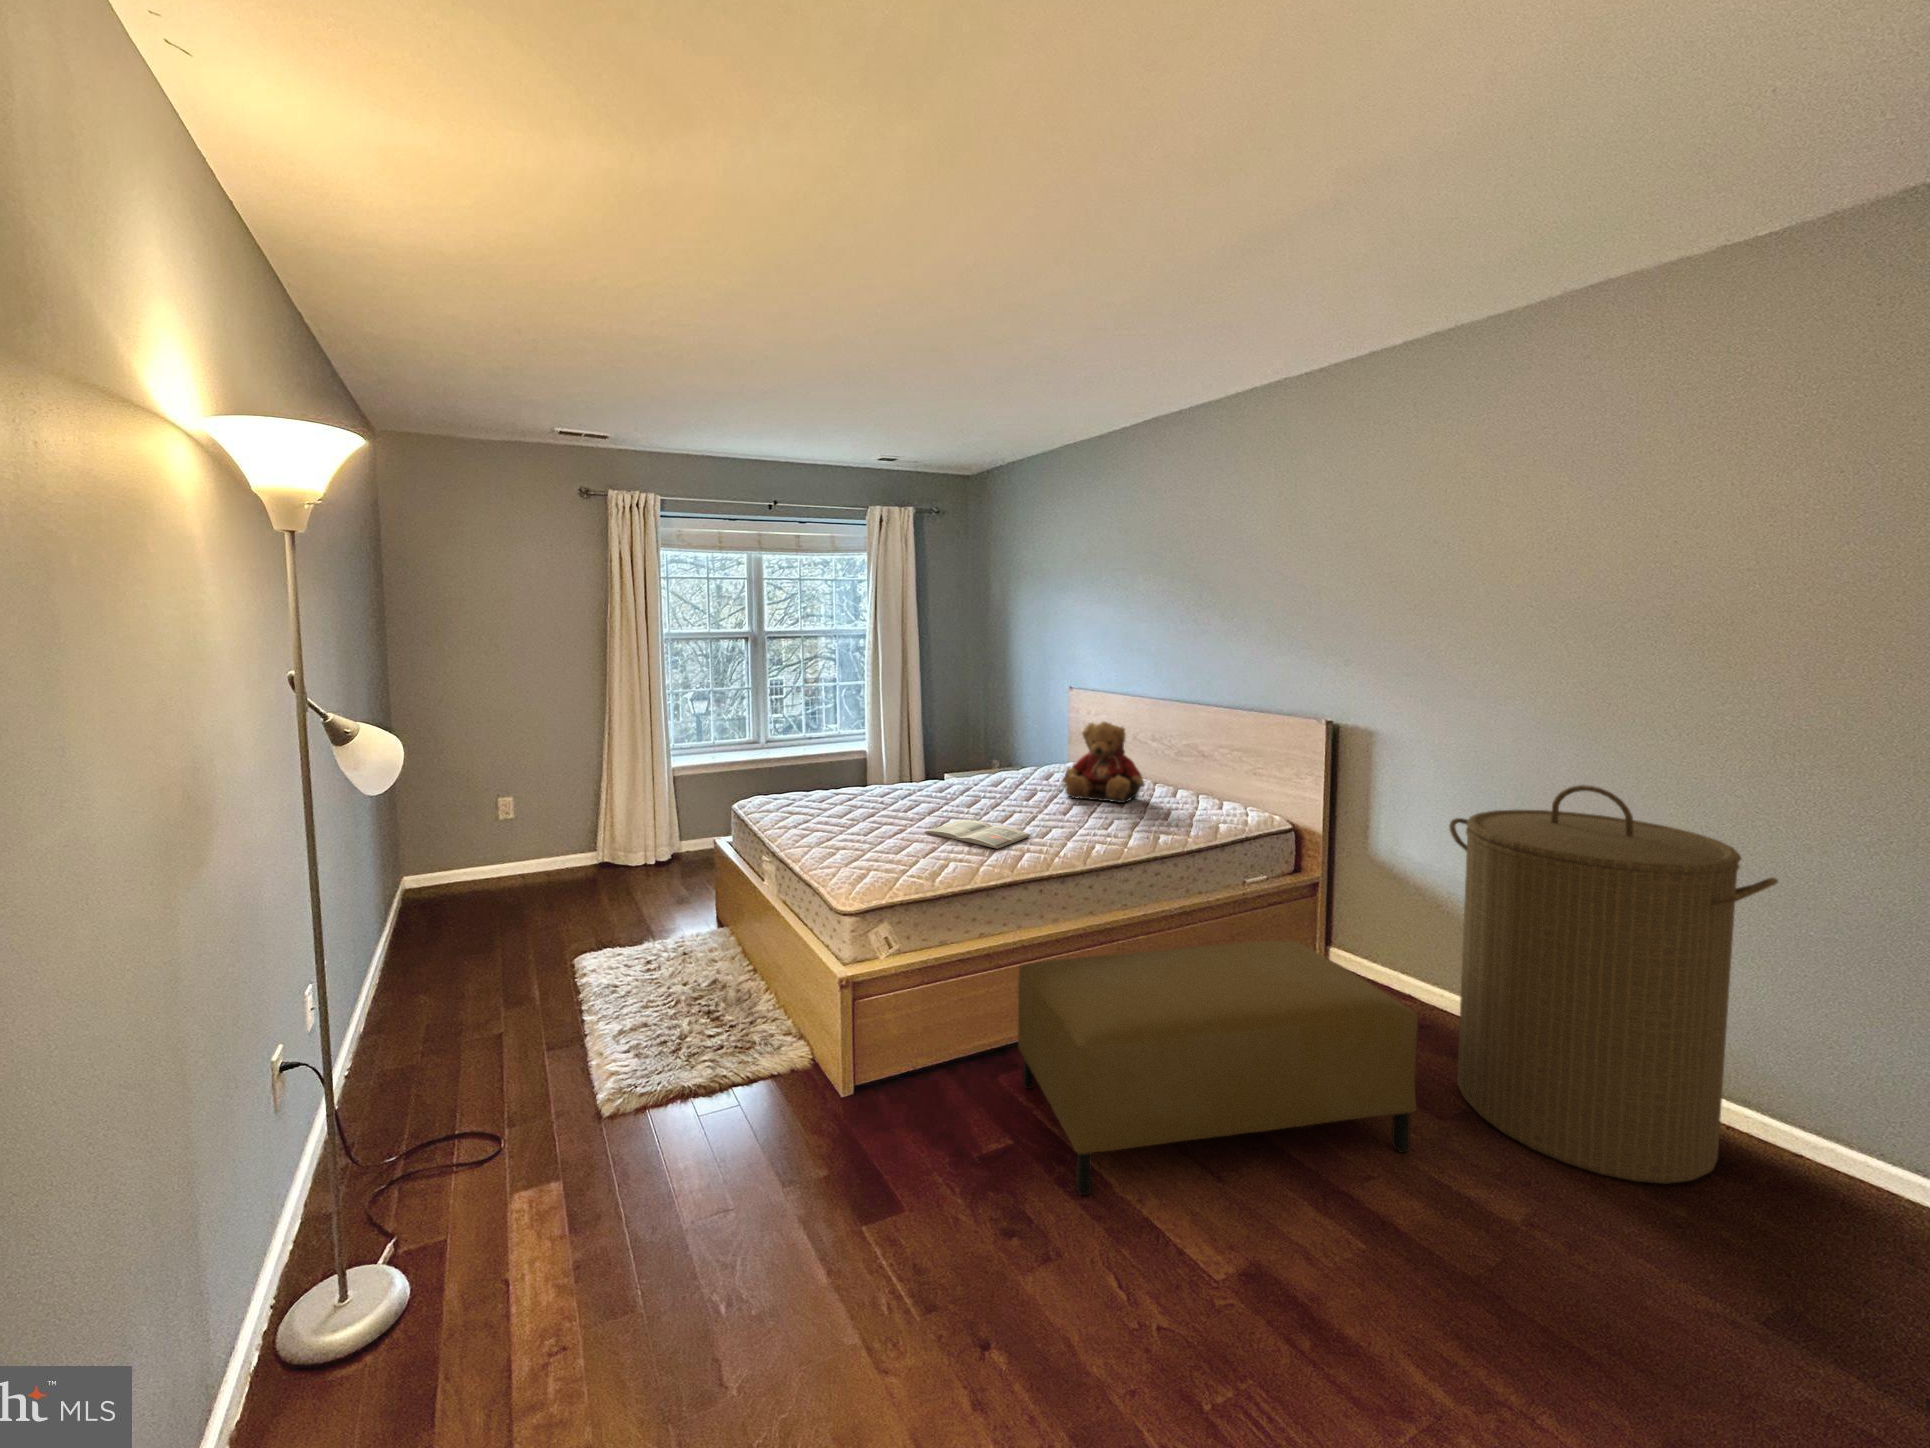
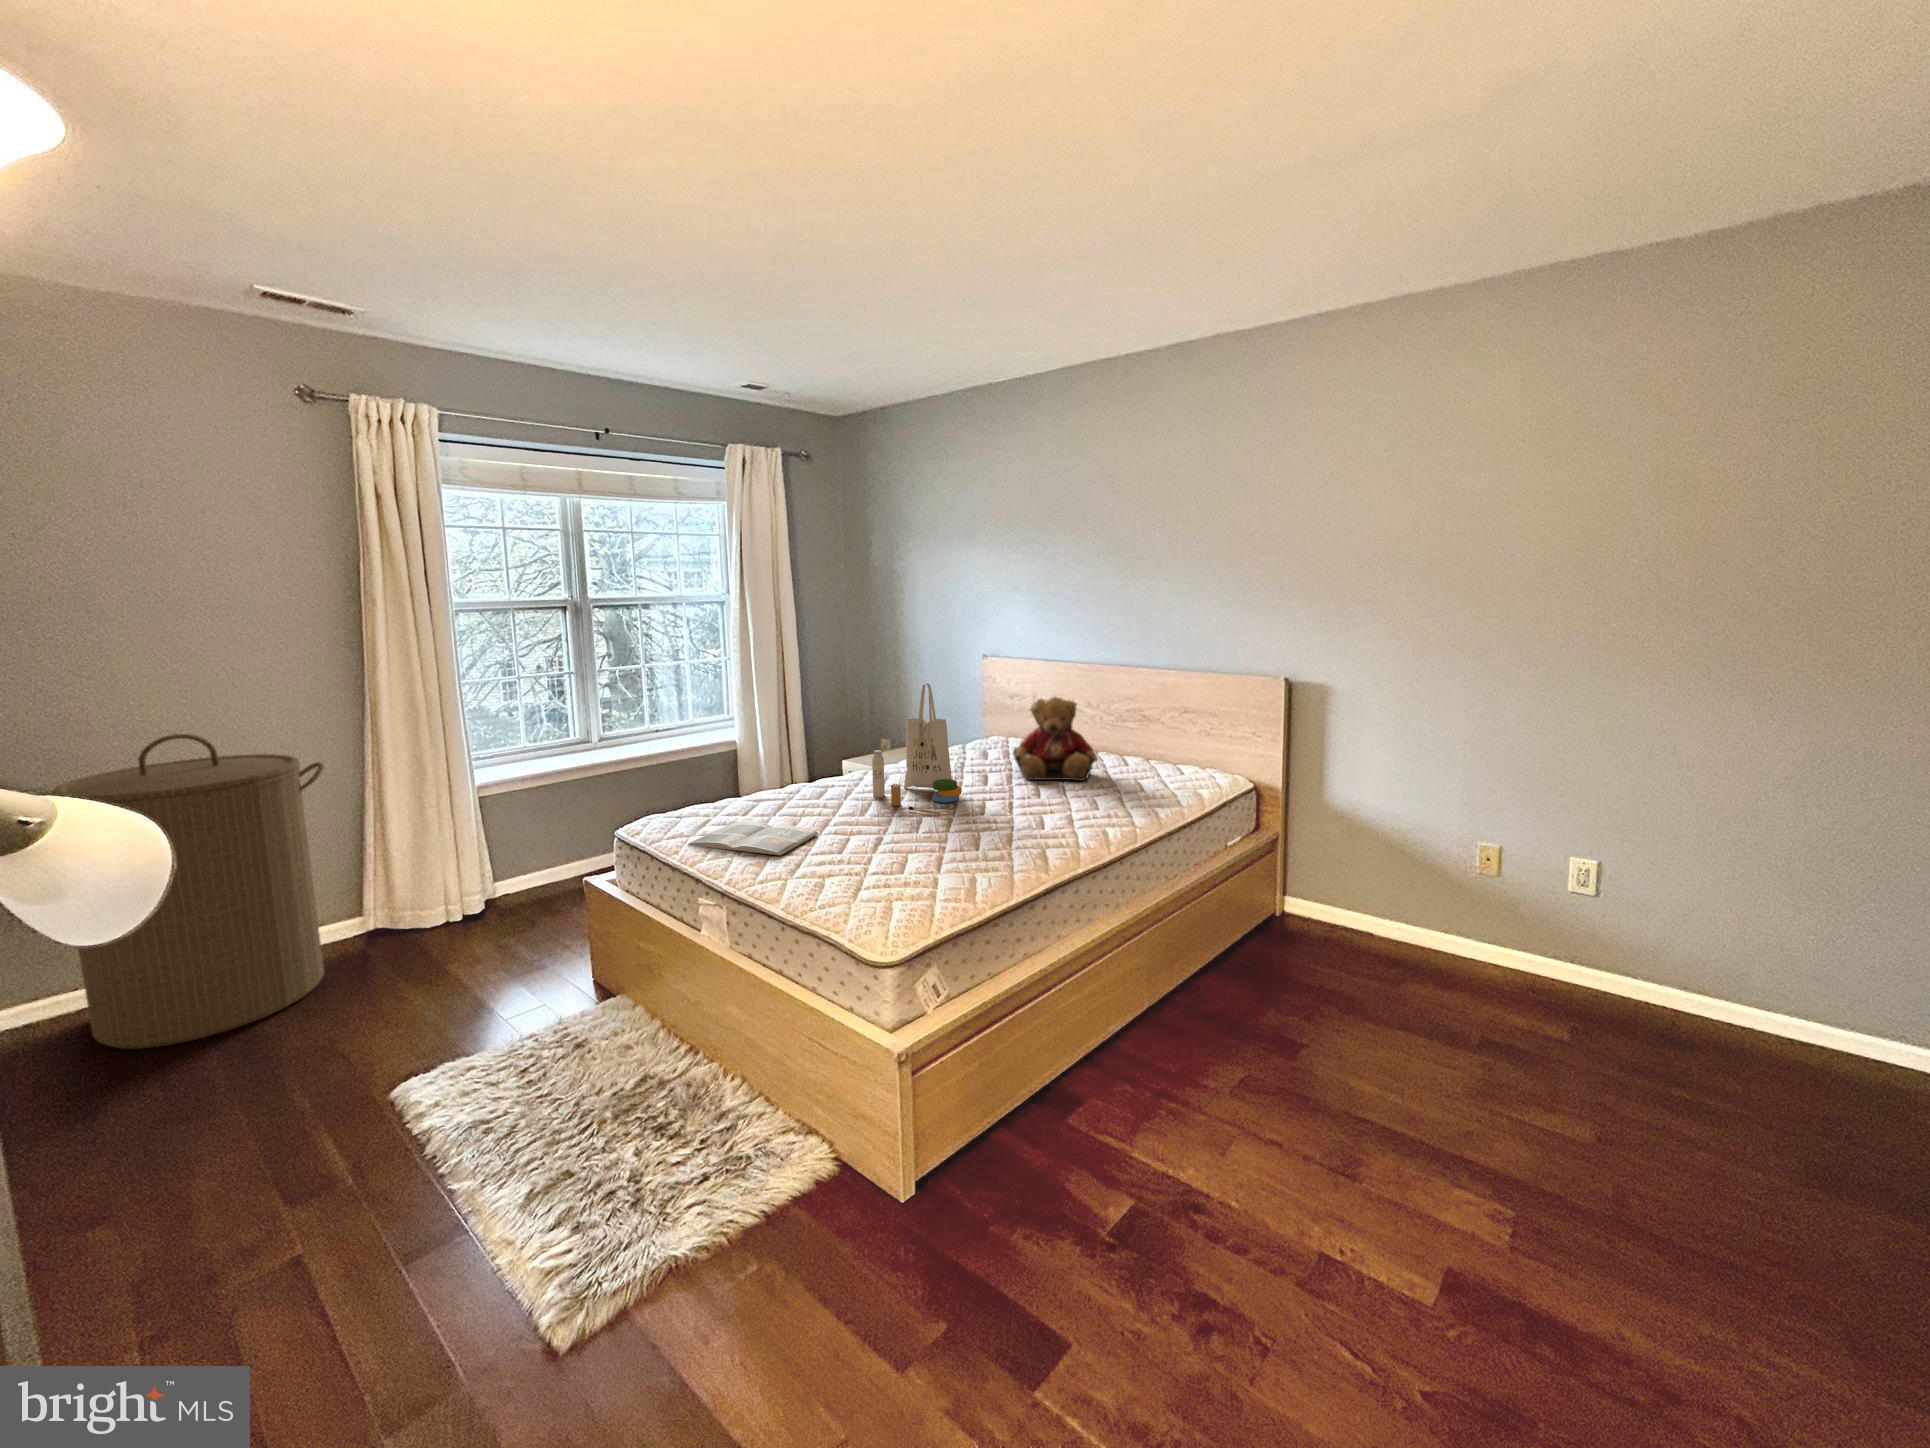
tote bag: none [925,703,995,815] -> present [872,683,962,815]
laundry hamper: present [1449,785,1778,1184] -> present [52,734,324,1049]
magazine: present [925,820,1031,849] -> present [688,822,818,855]
ottoman: present [1018,941,1418,1195] -> none [1085,905,1452,1236]

